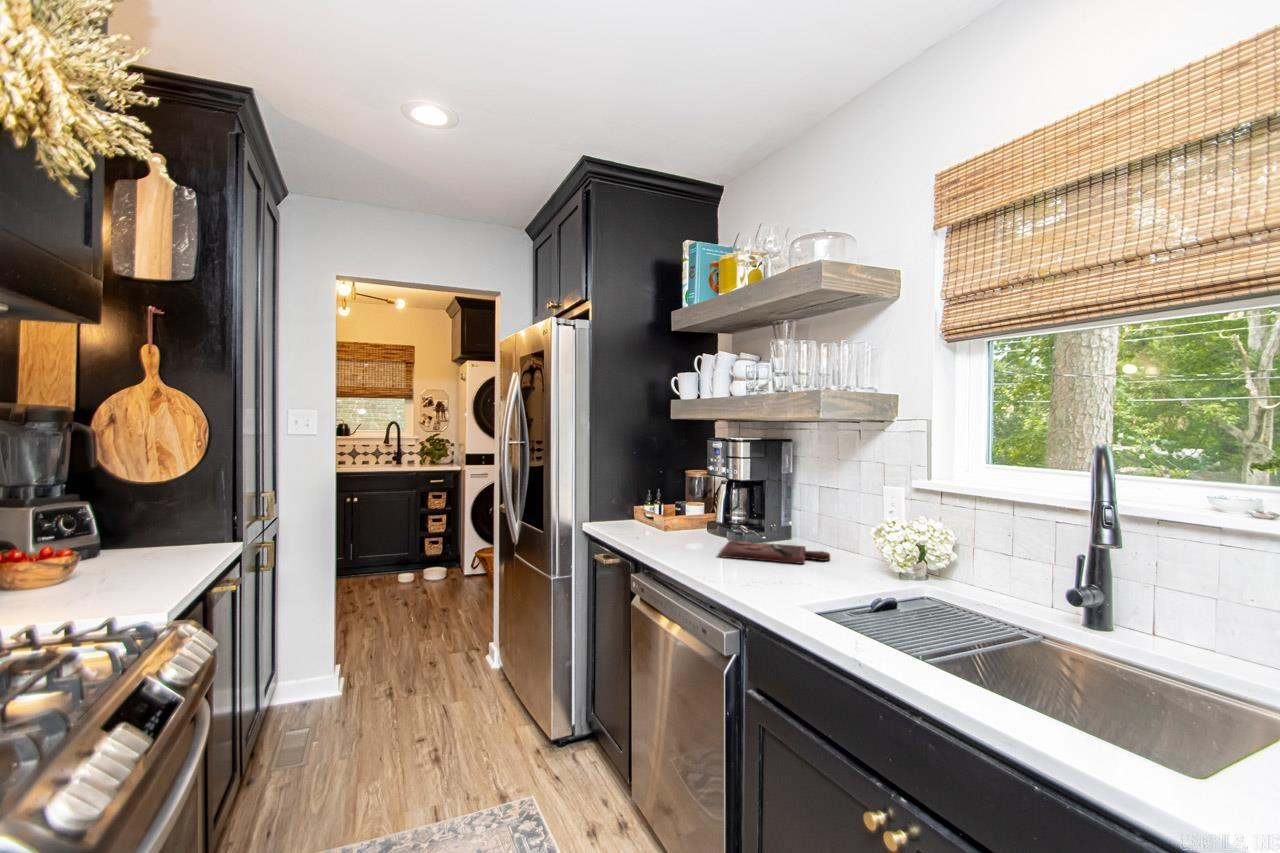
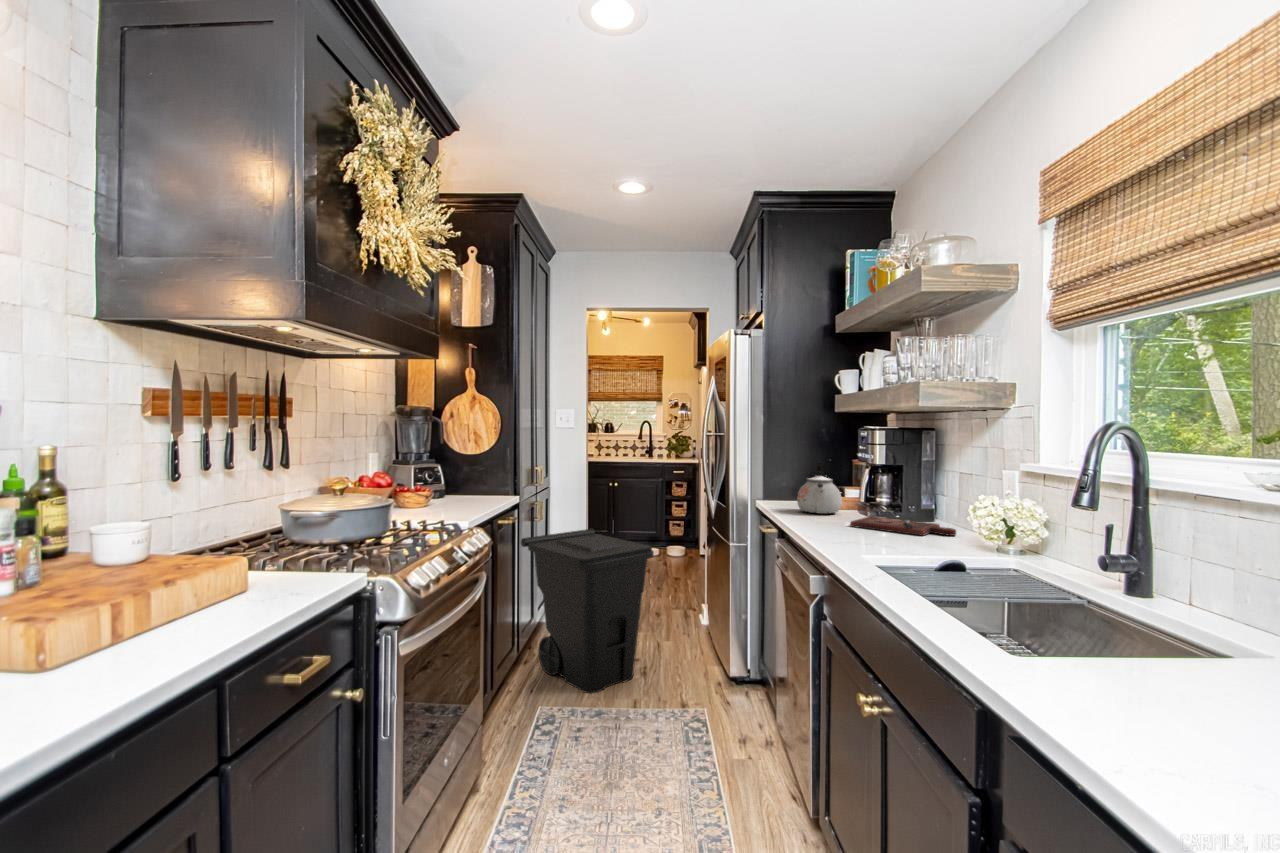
kettle: none [640,479,690,539] -> present [797,462,842,514]
trash can: none [244,572,452,813] -> present [521,529,654,693]

